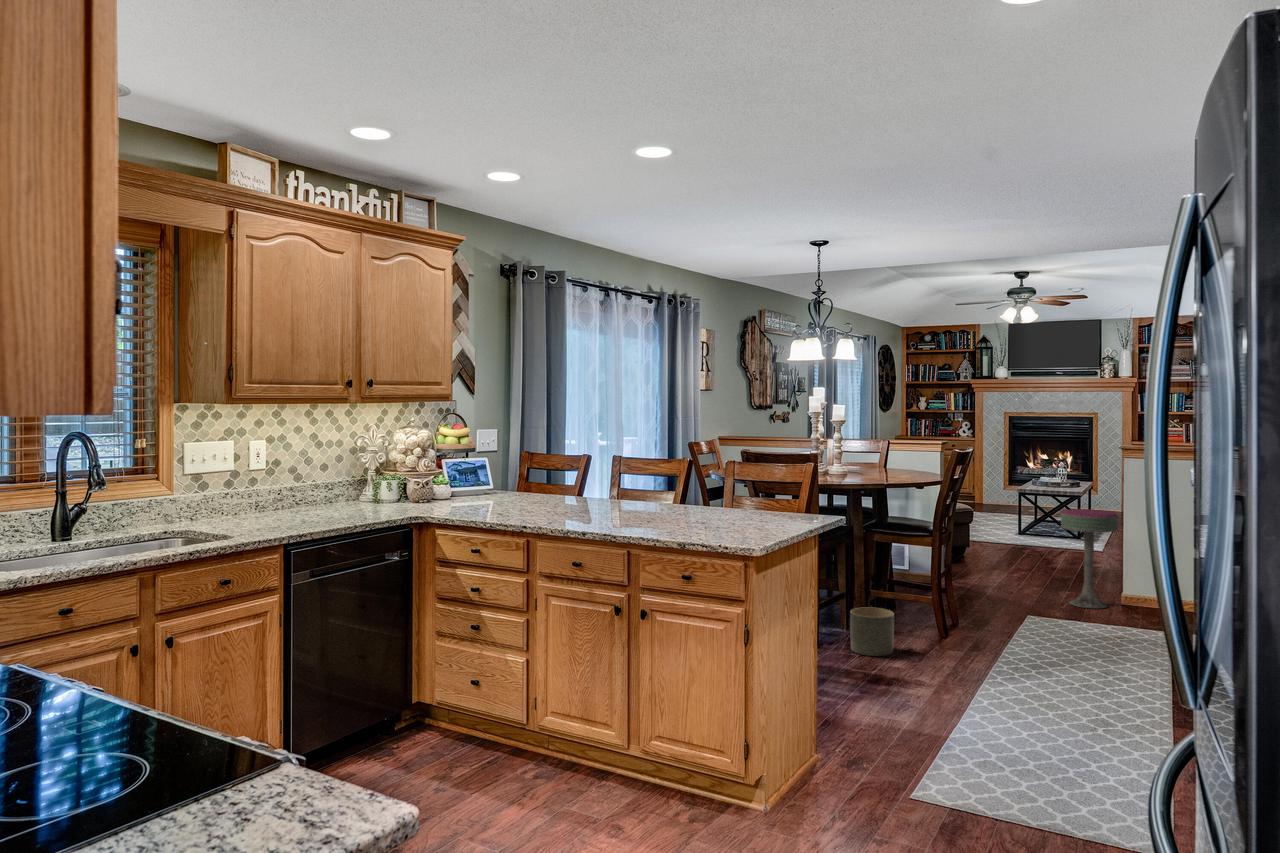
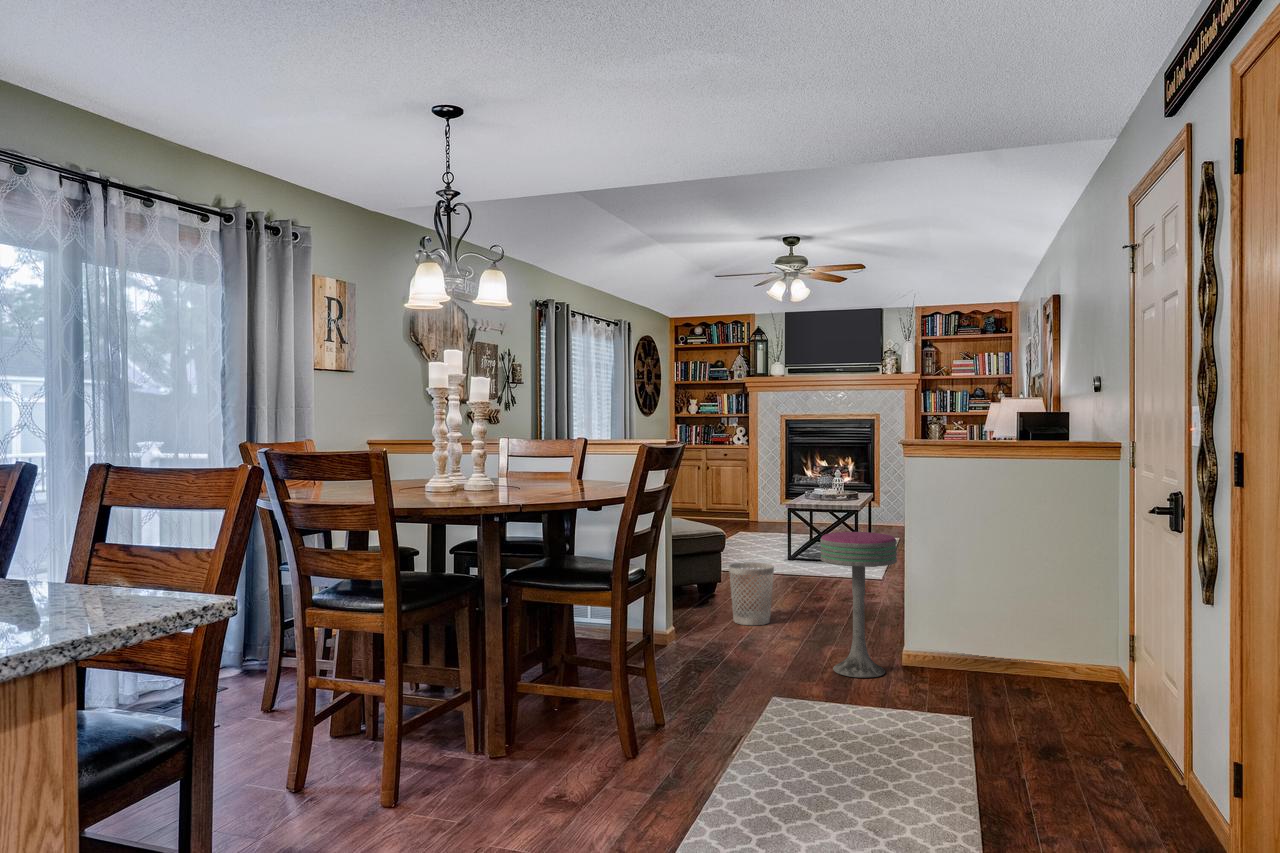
wastebasket: none [984,531,1019,576] -> present [729,562,774,625]
planter: present [850,607,894,656] -> none [454,721,530,817]

